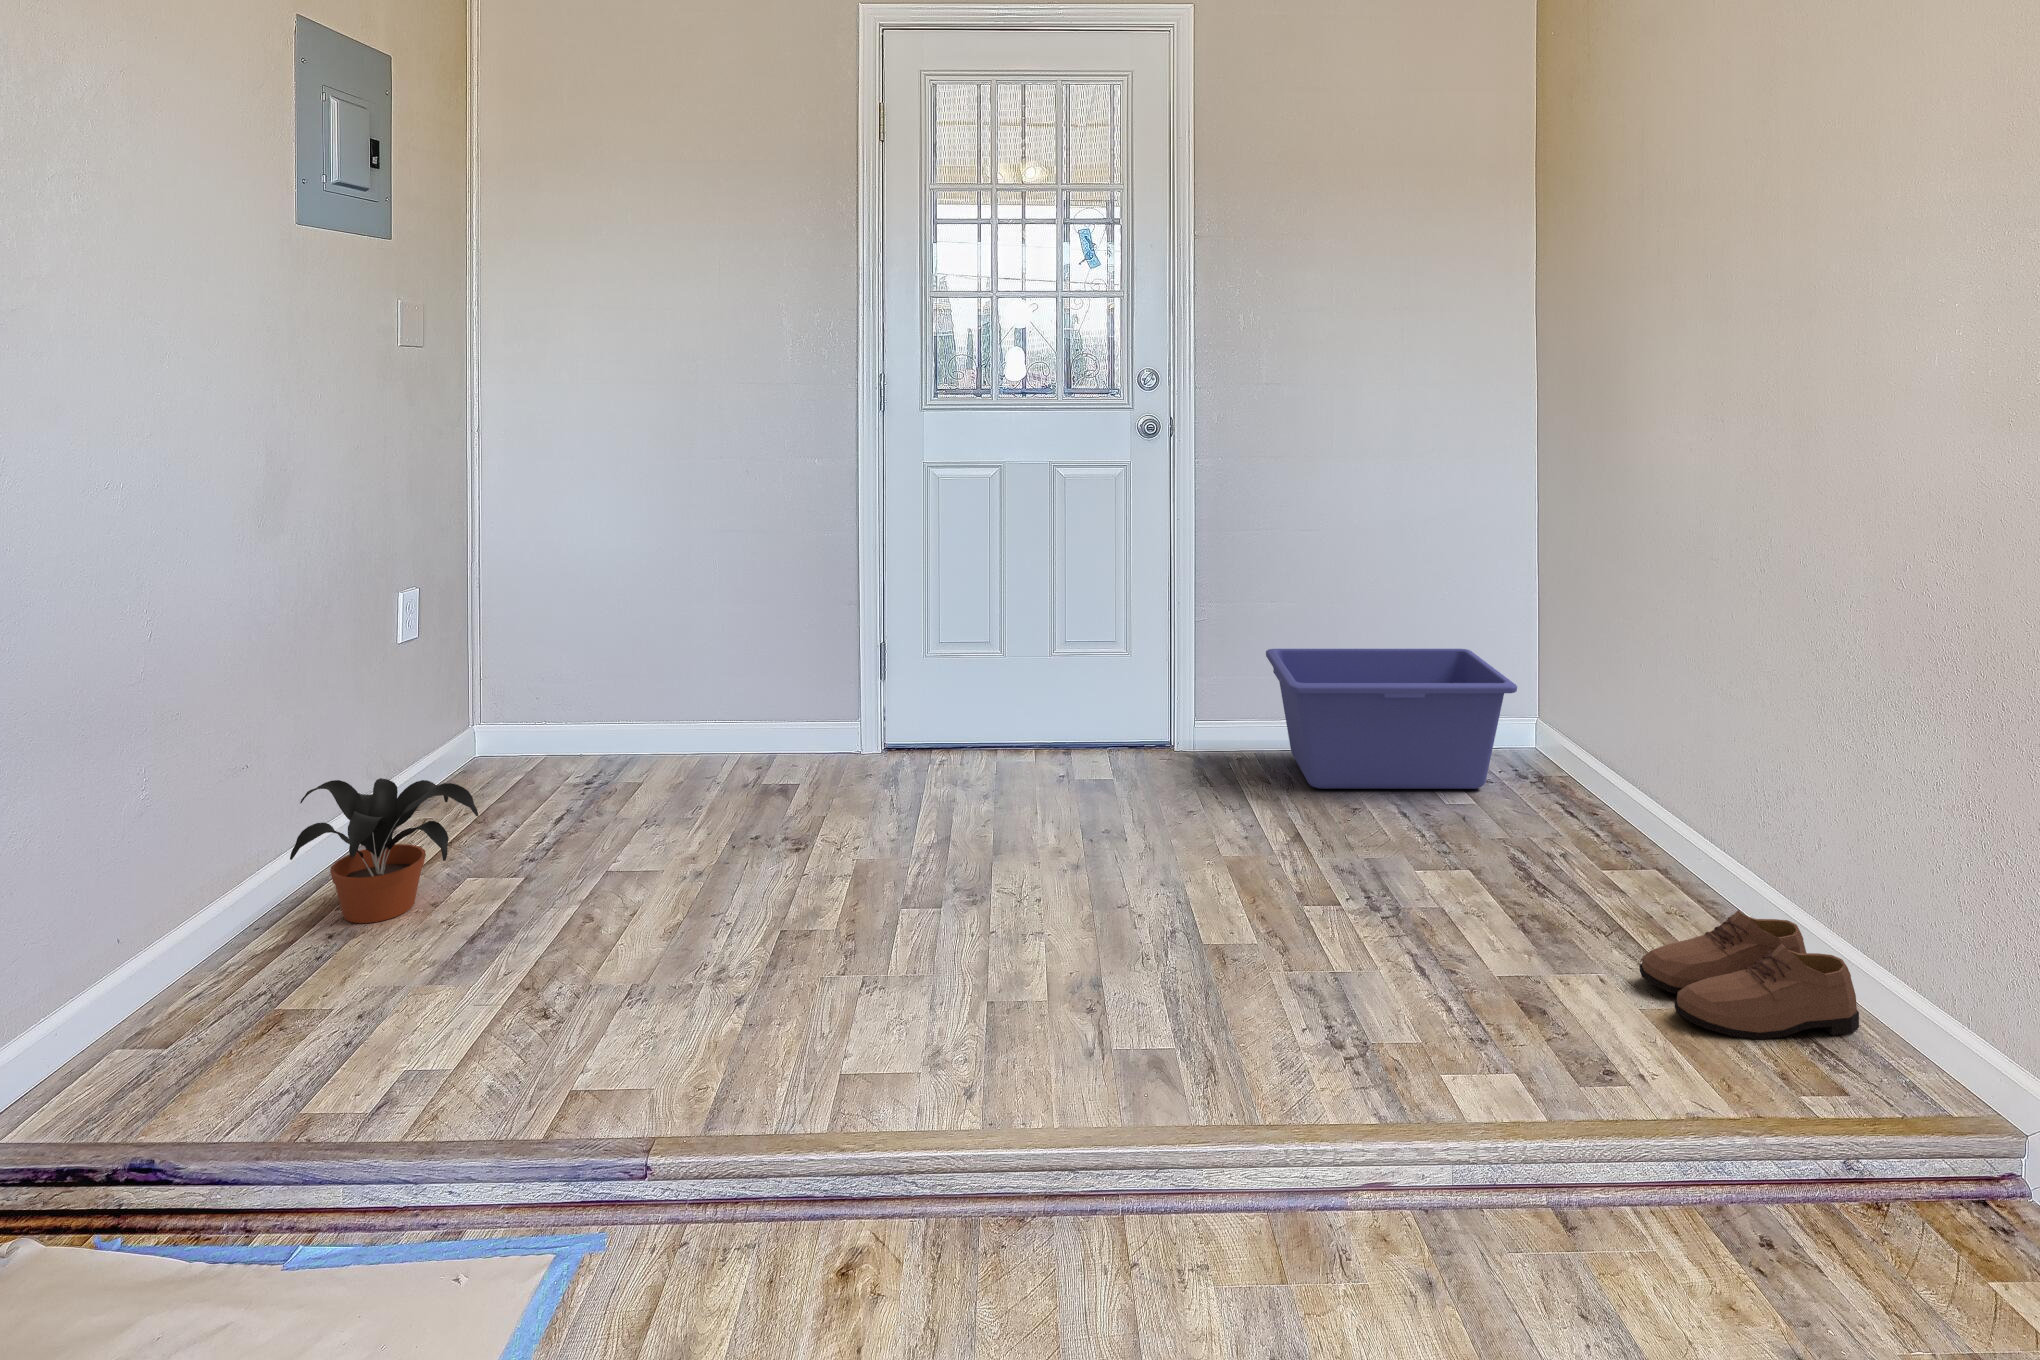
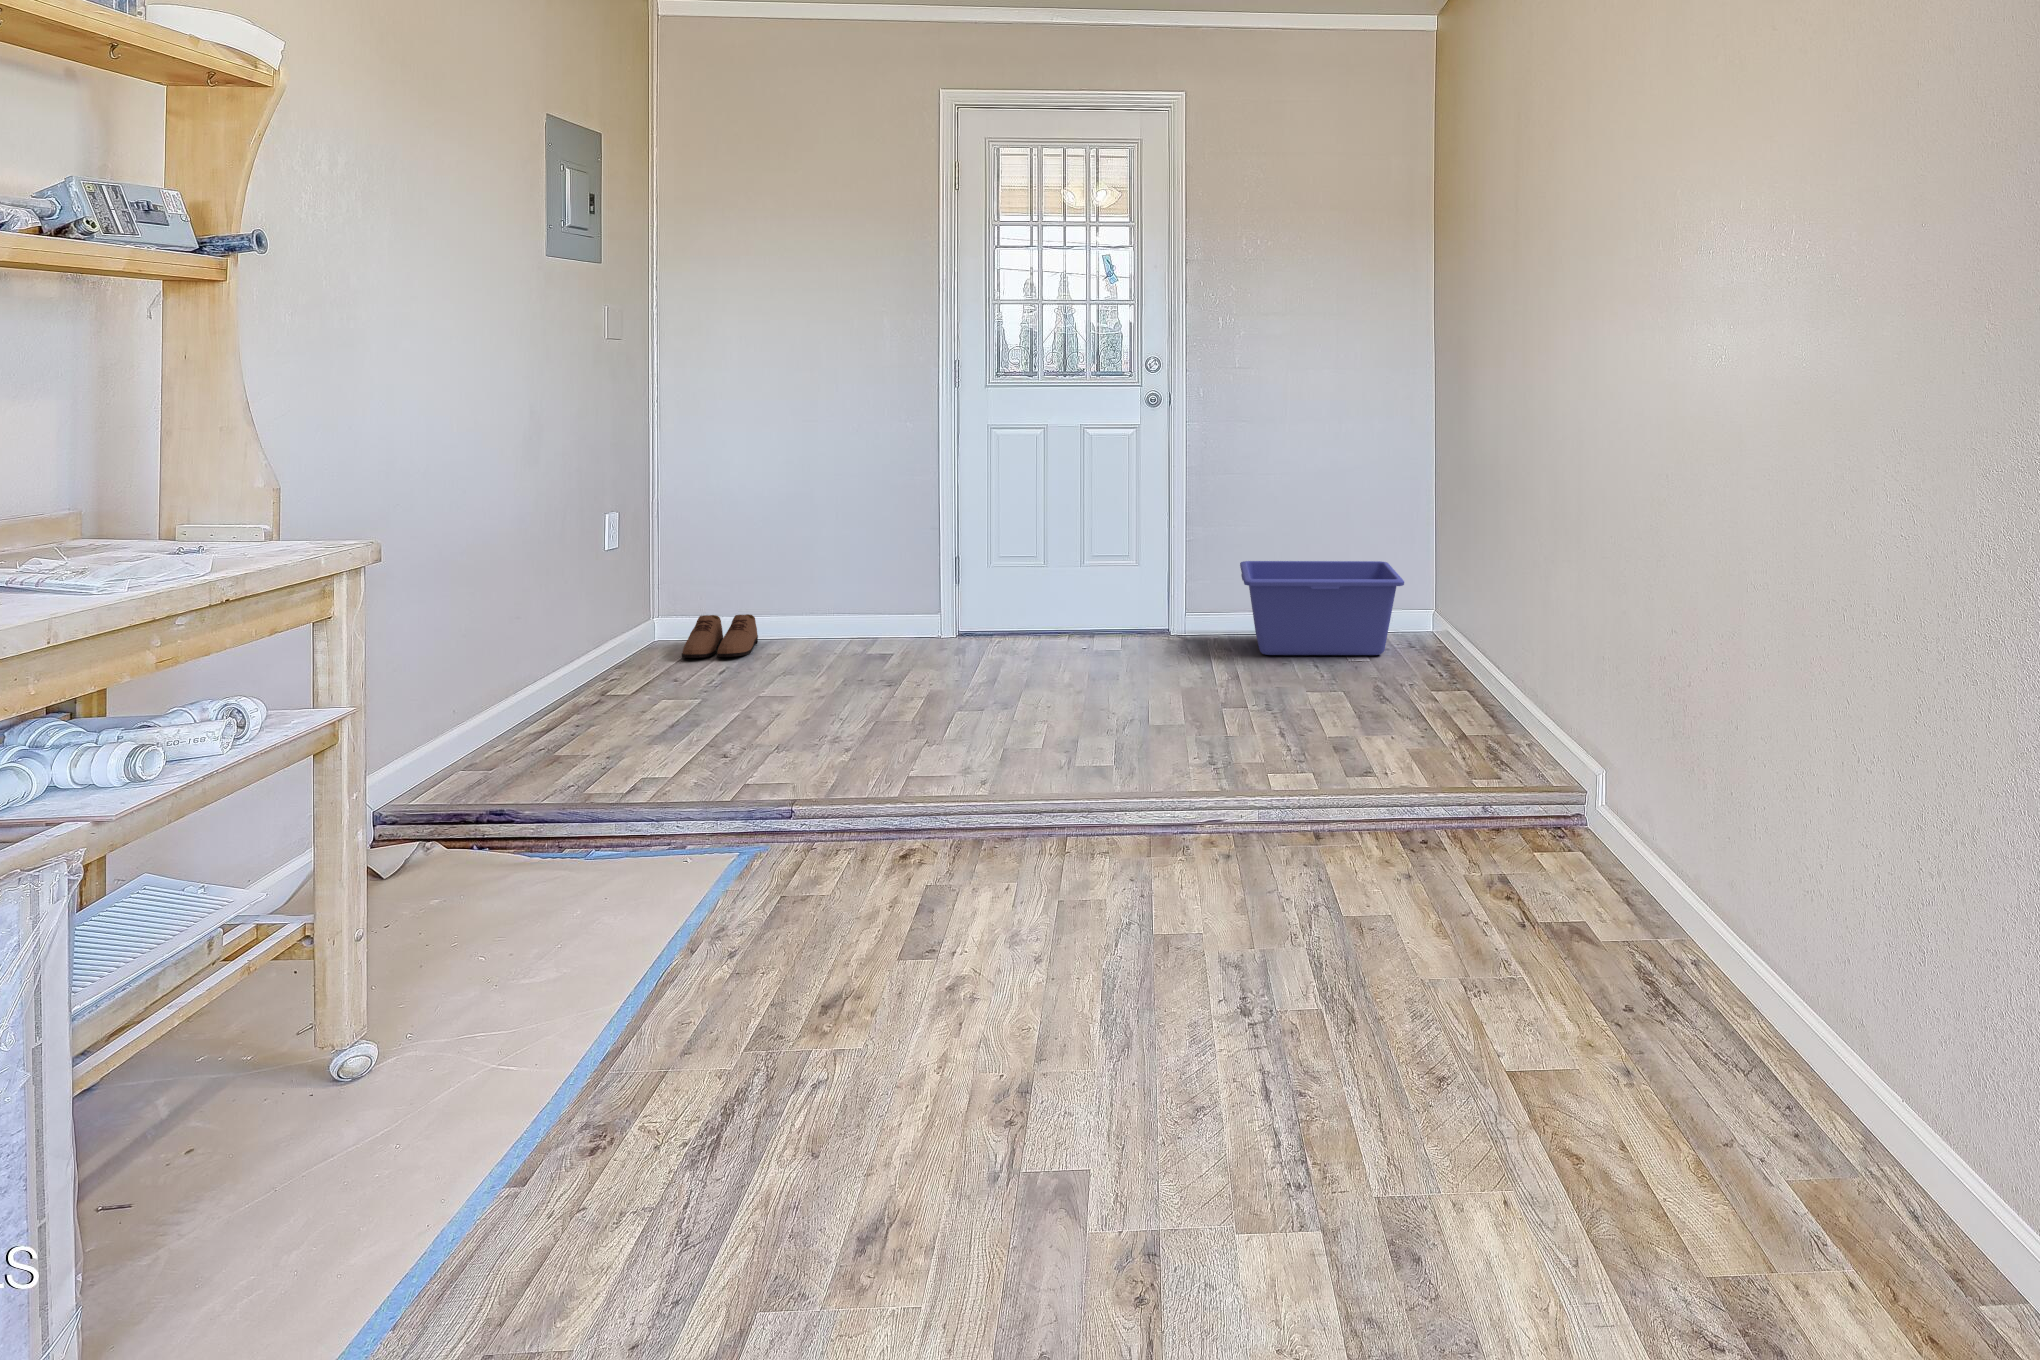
potted plant: present [290,778,478,923] -> none [549,629,673,721]
shoe: present [1640,910,1859,1040] -> present [682,614,758,658]

